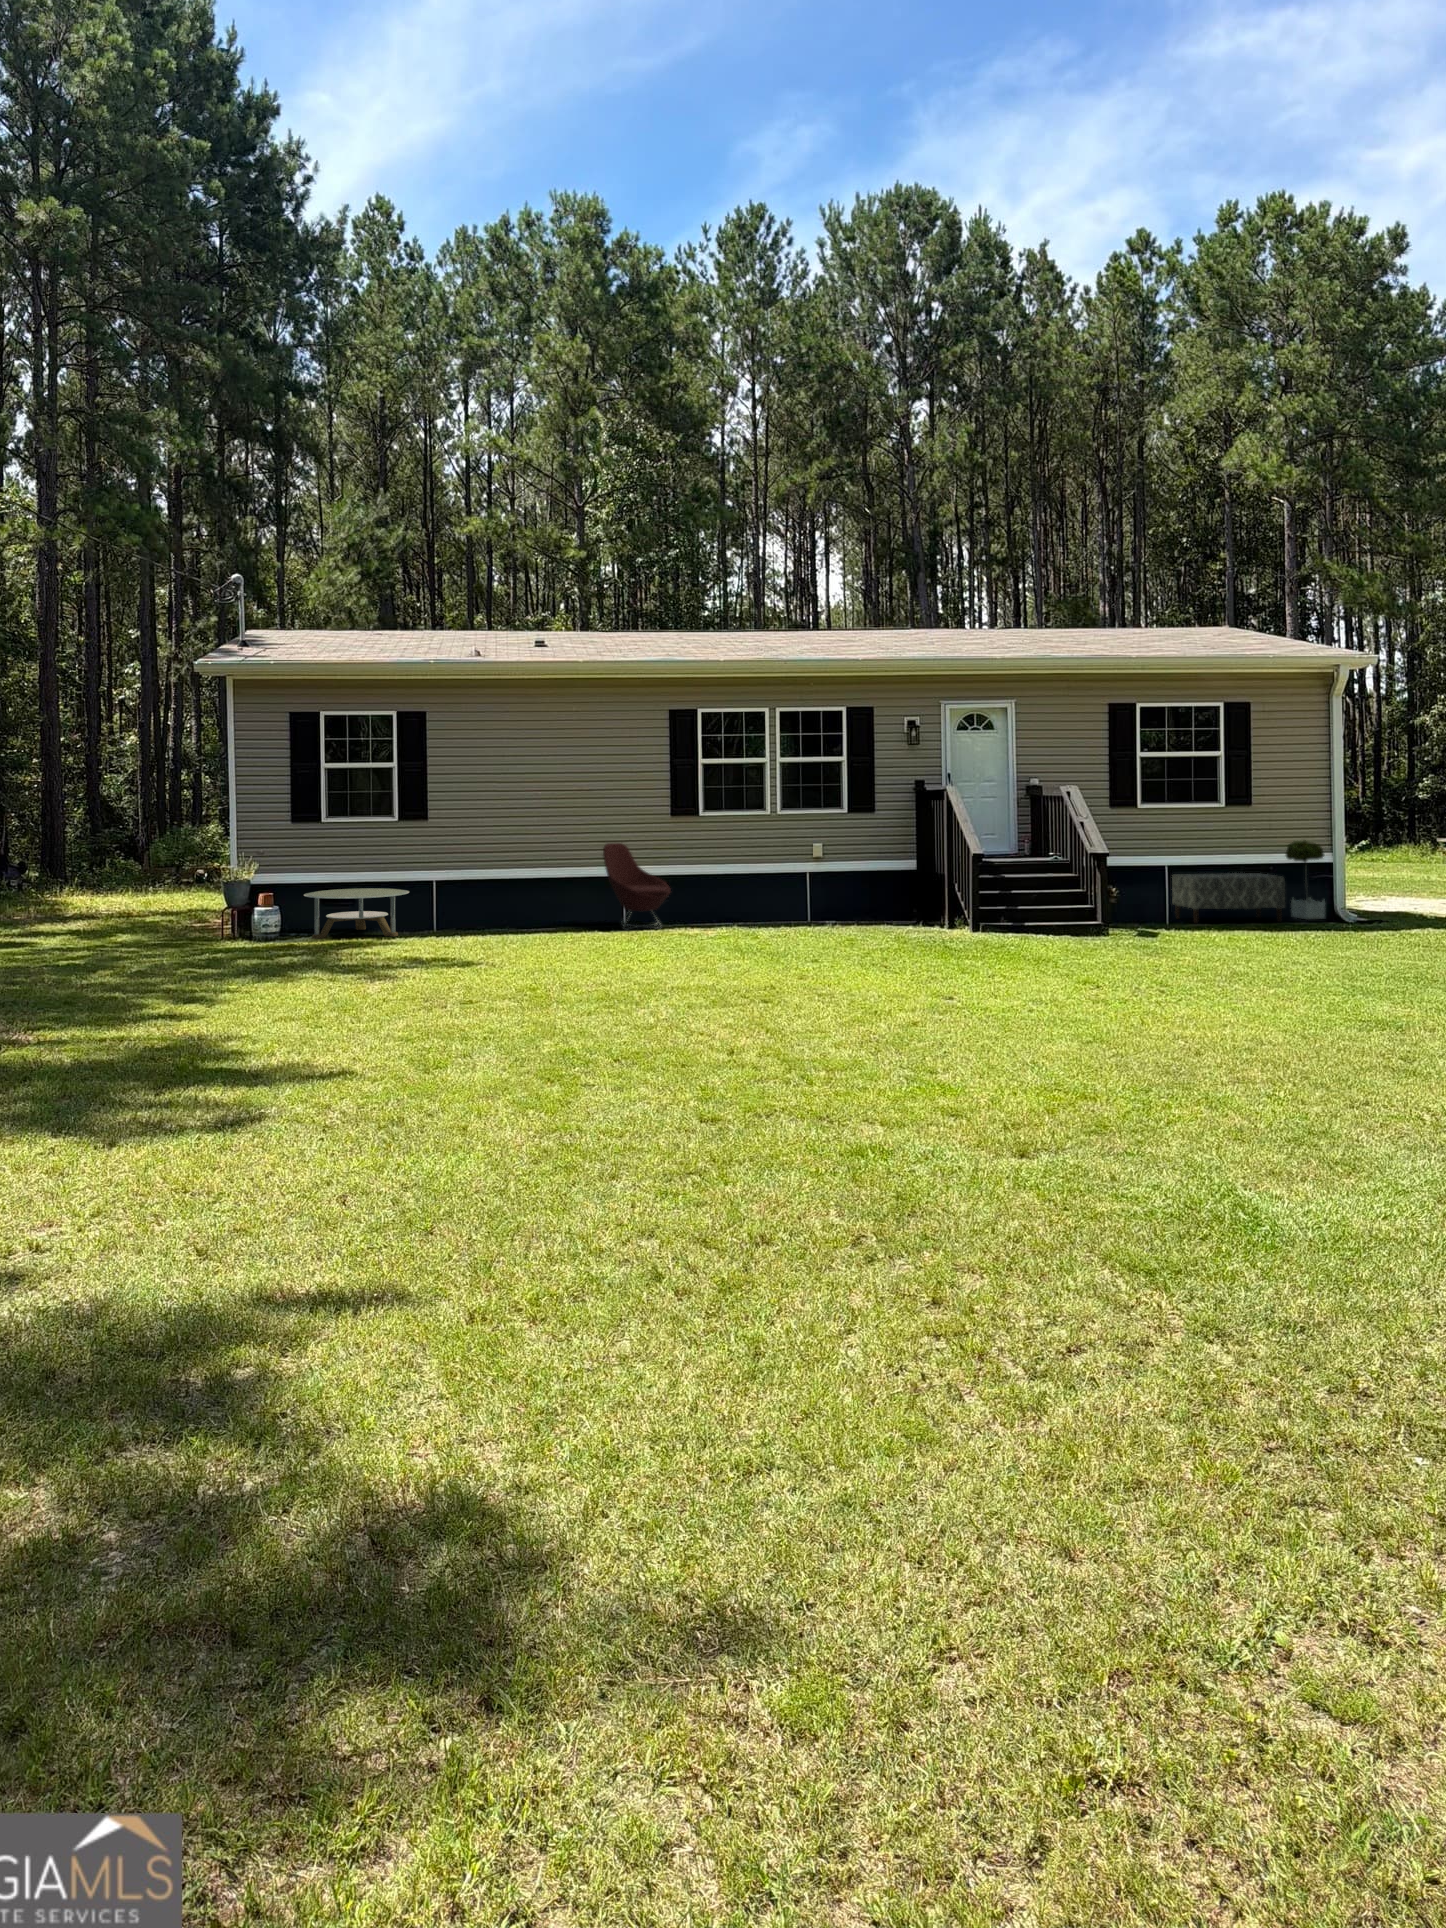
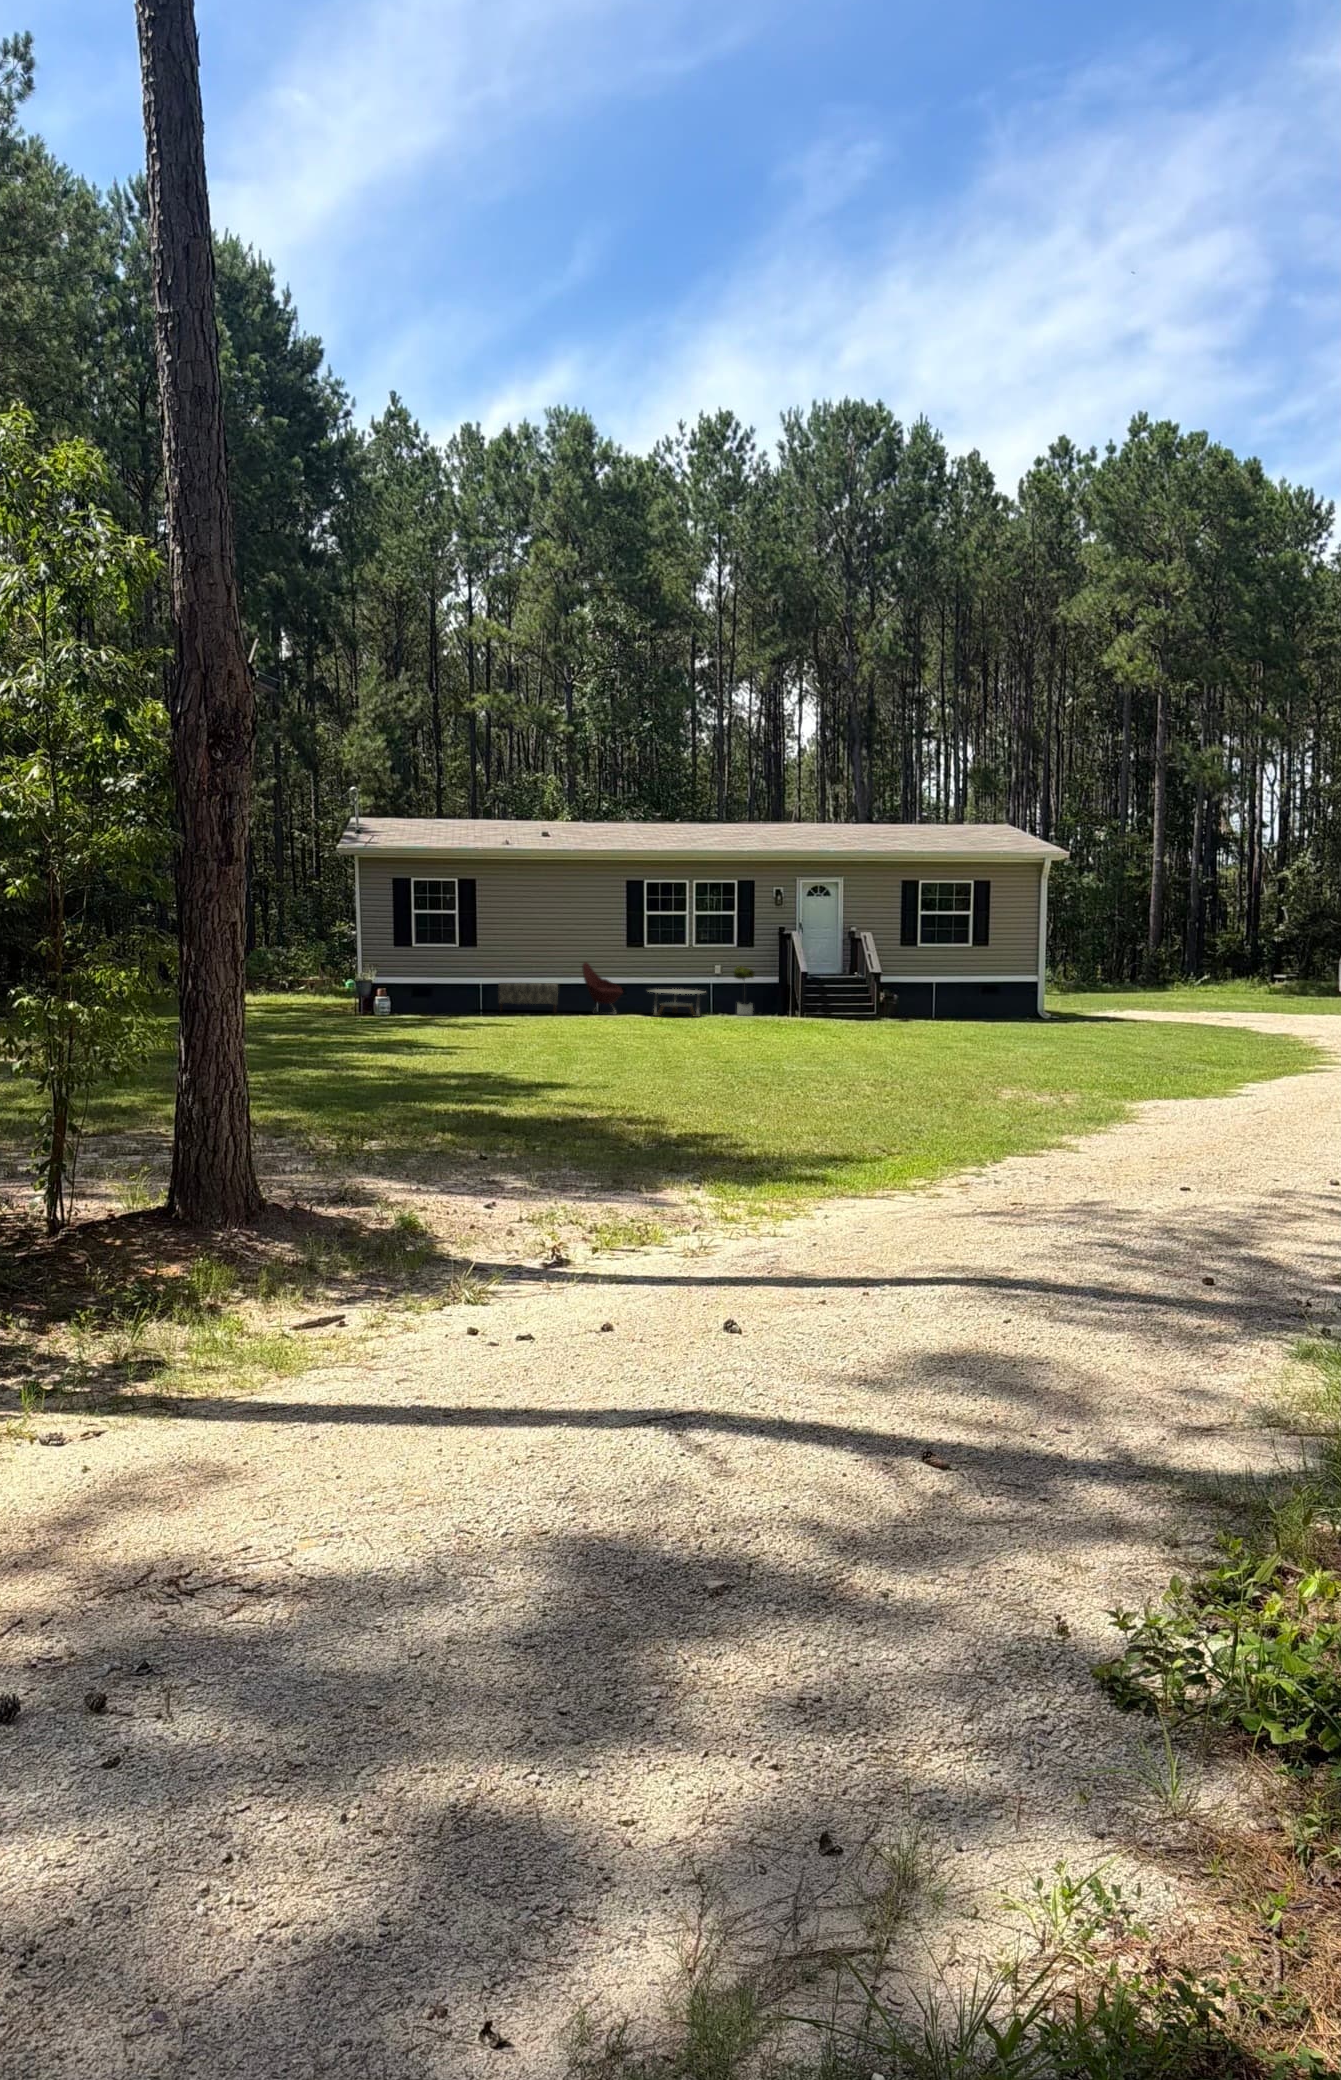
potted tree: present [1286,840,1325,919] -> present [734,966,754,1016]
bench: present [1172,873,1285,923] -> present [498,982,558,1012]
round table: present [304,888,409,939] -> present [650,989,706,1017]

